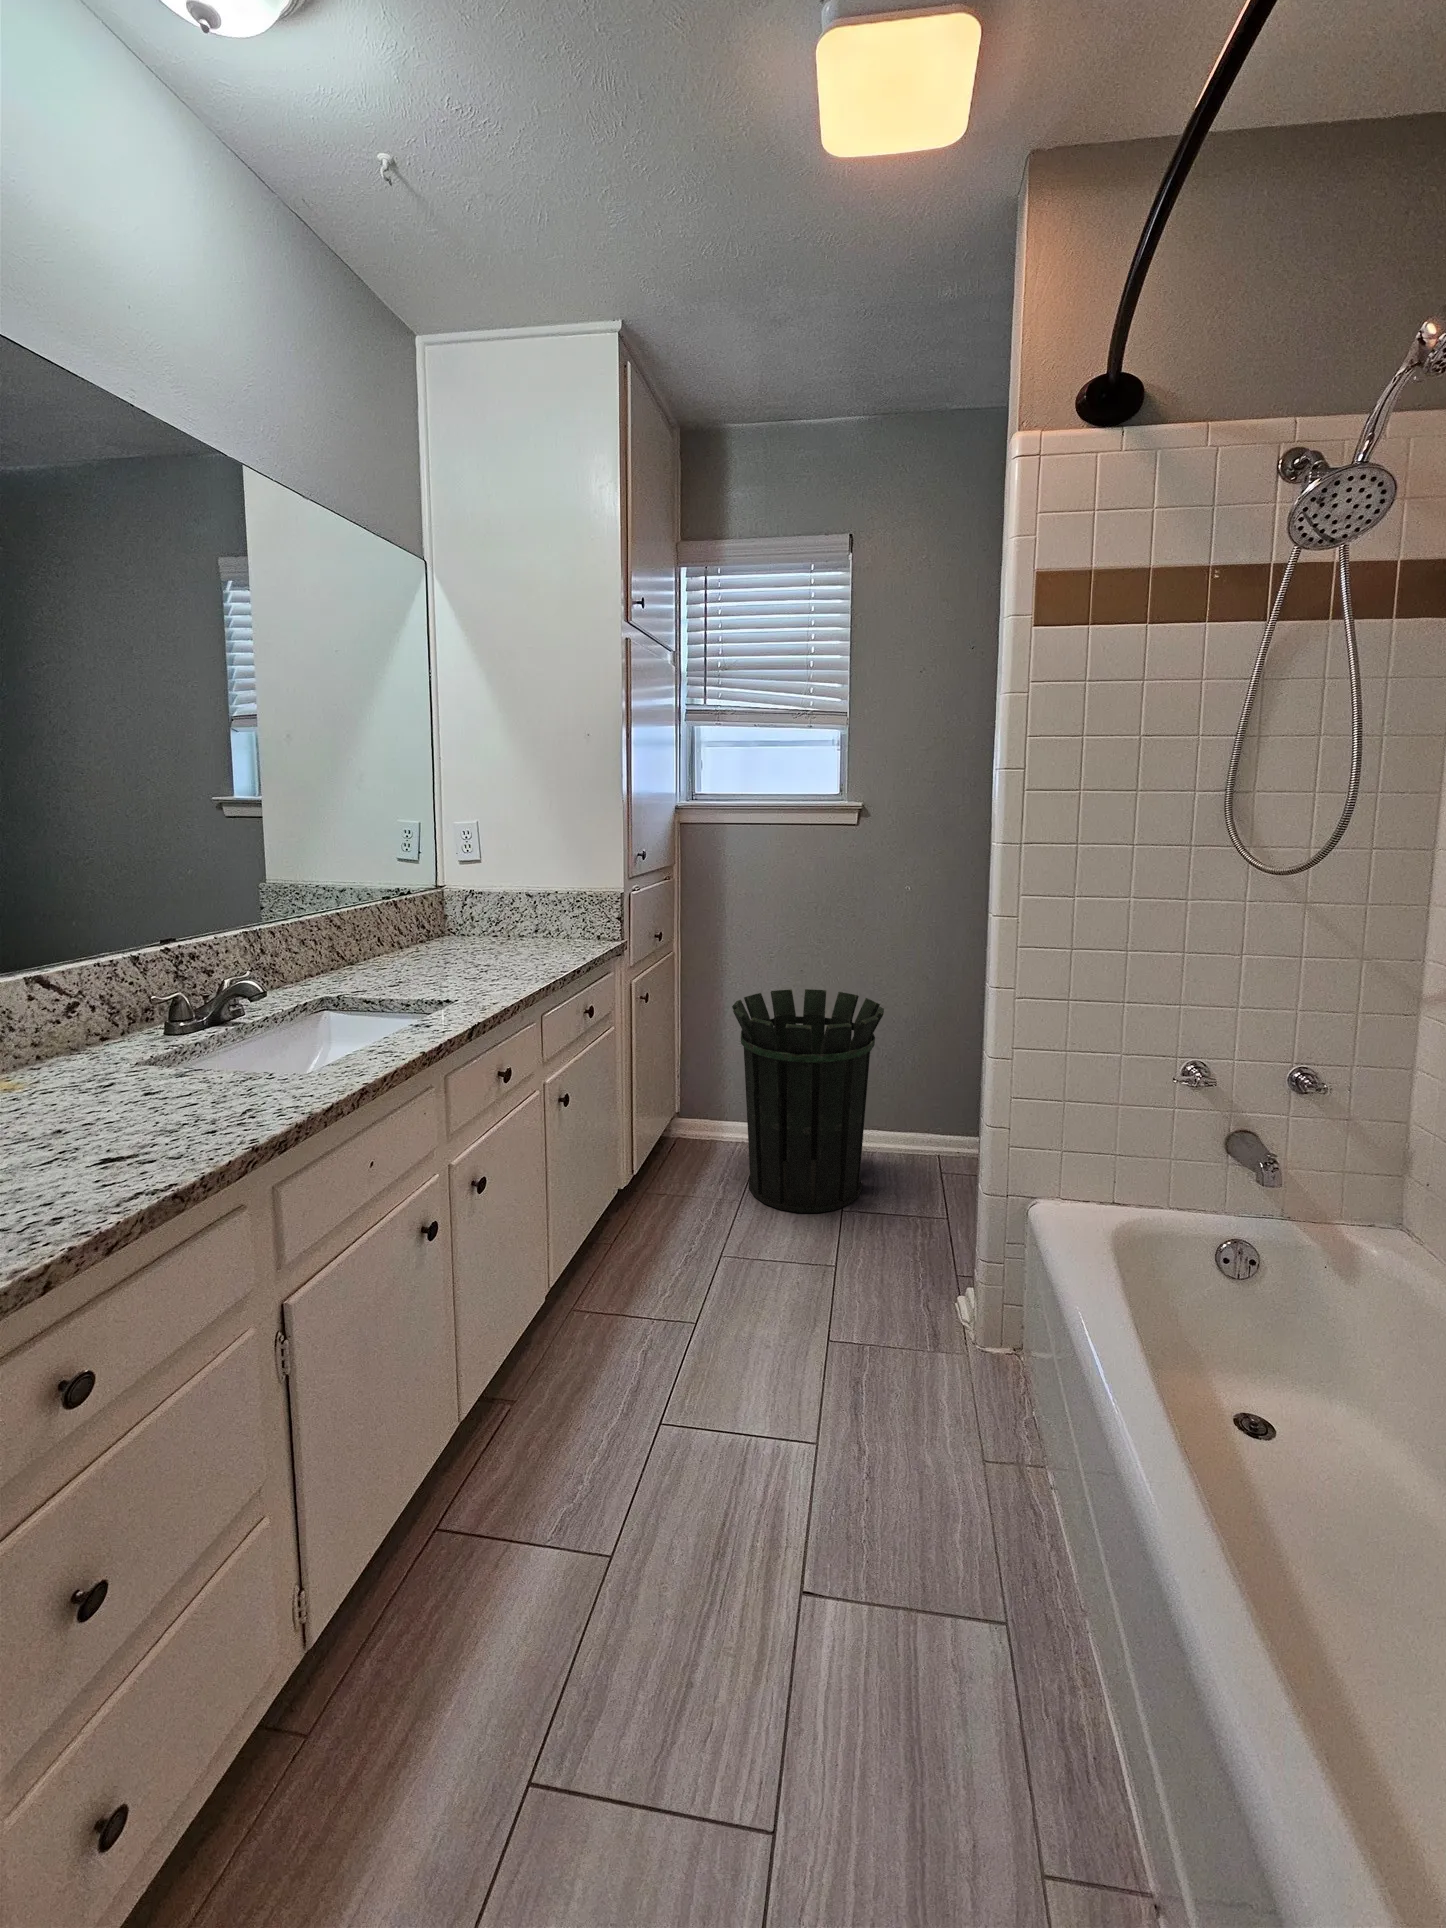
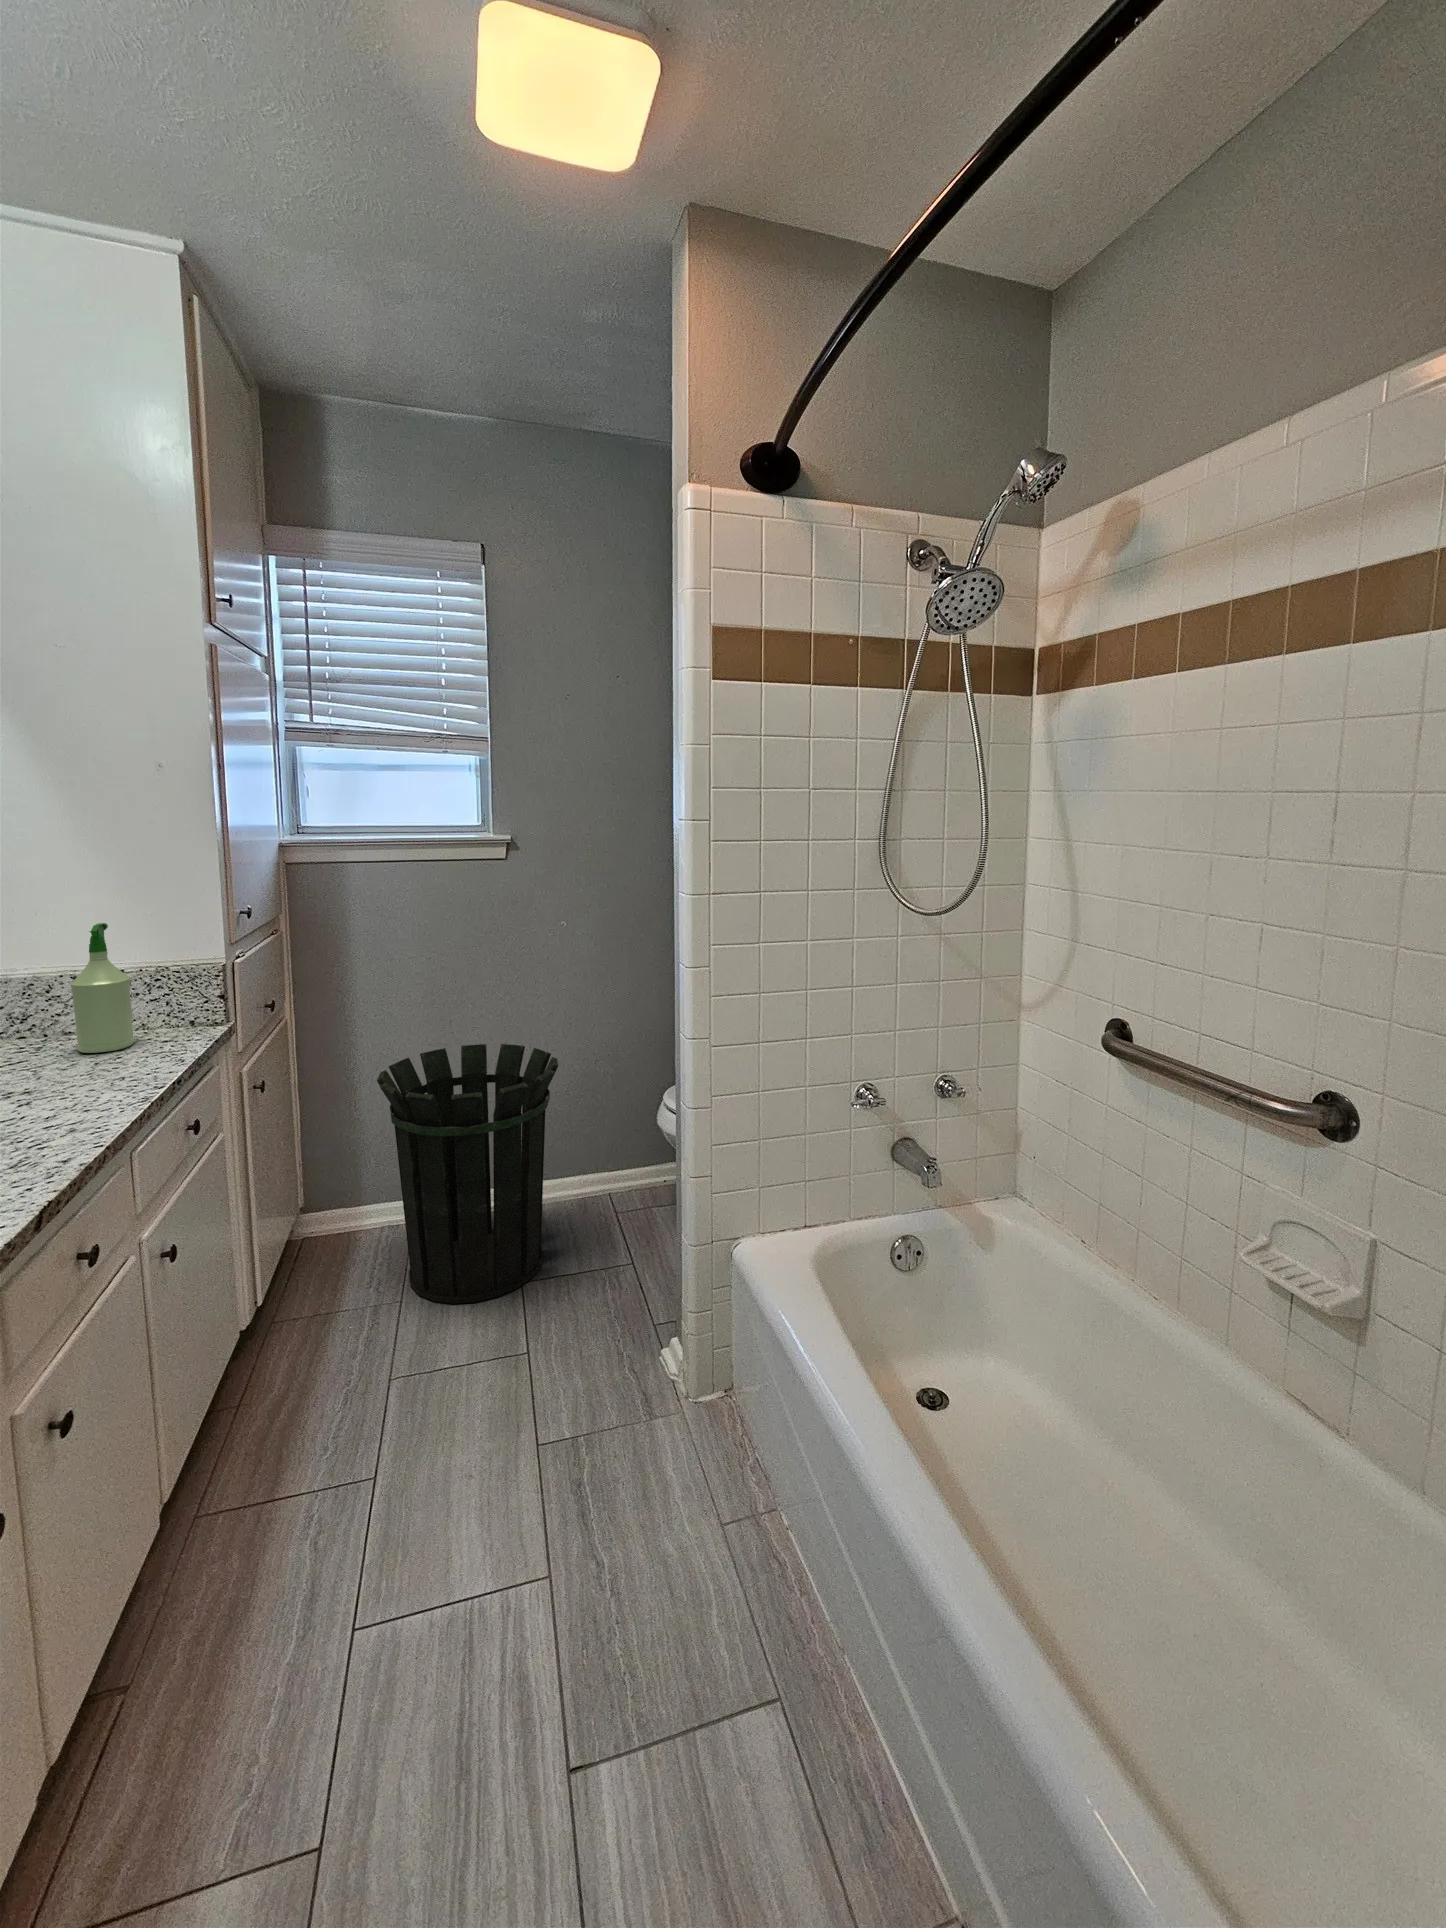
spray bottle: none [523,854,560,949] -> present [71,923,134,1053]

